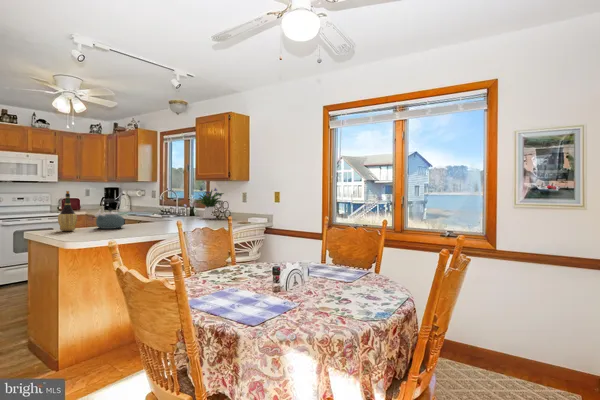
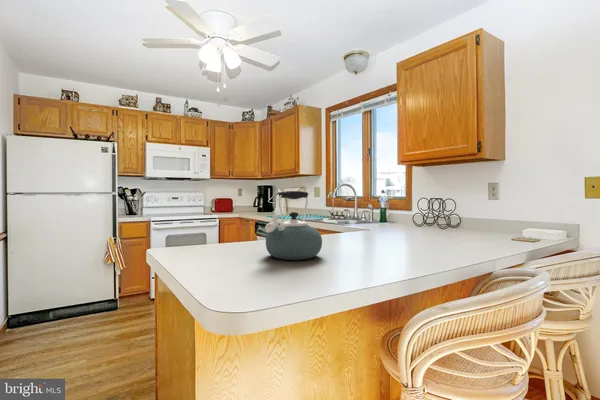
flower arrangement: present [198,187,224,219] -> none [399,172,455,229]
wine bottle: present [58,191,77,231] -> none [191,171,231,268]

